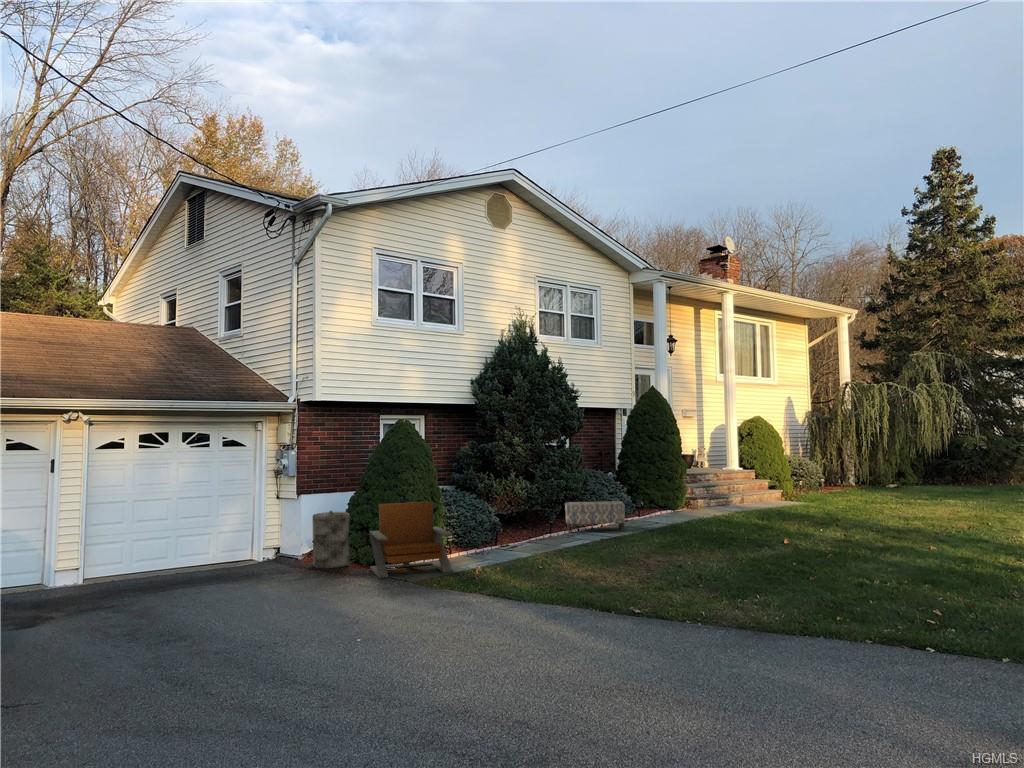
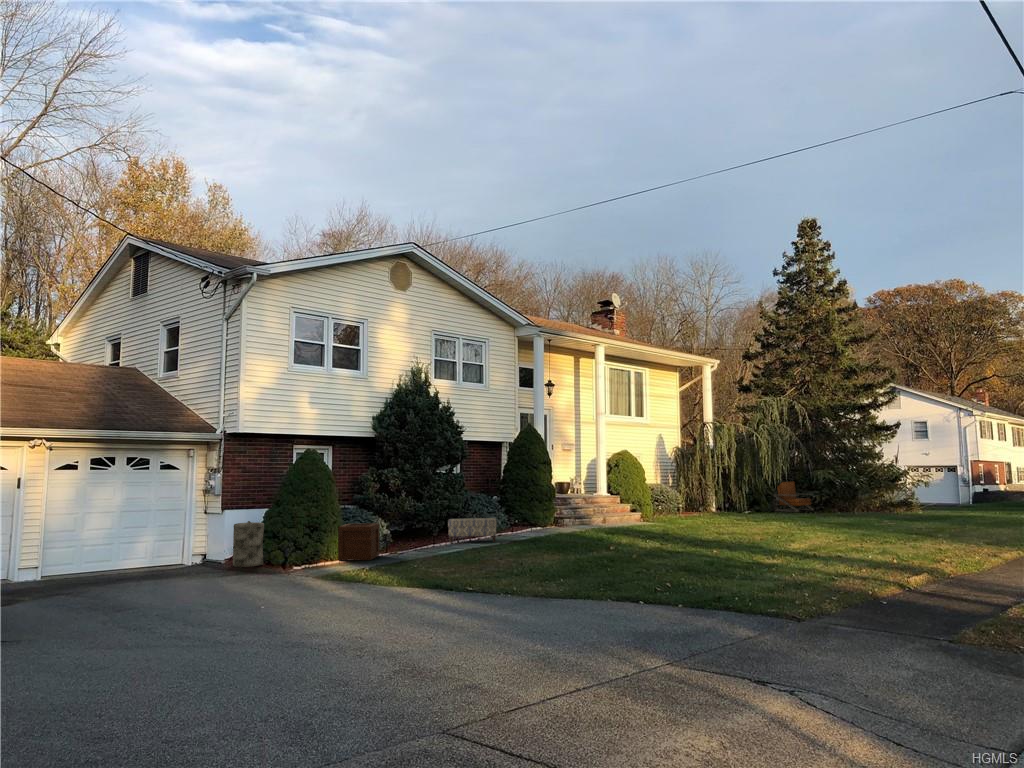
lounge chair: present [369,501,452,578] -> present [774,482,814,512]
wooden crate: none [440,512,490,559] -> present [338,523,380,560]

